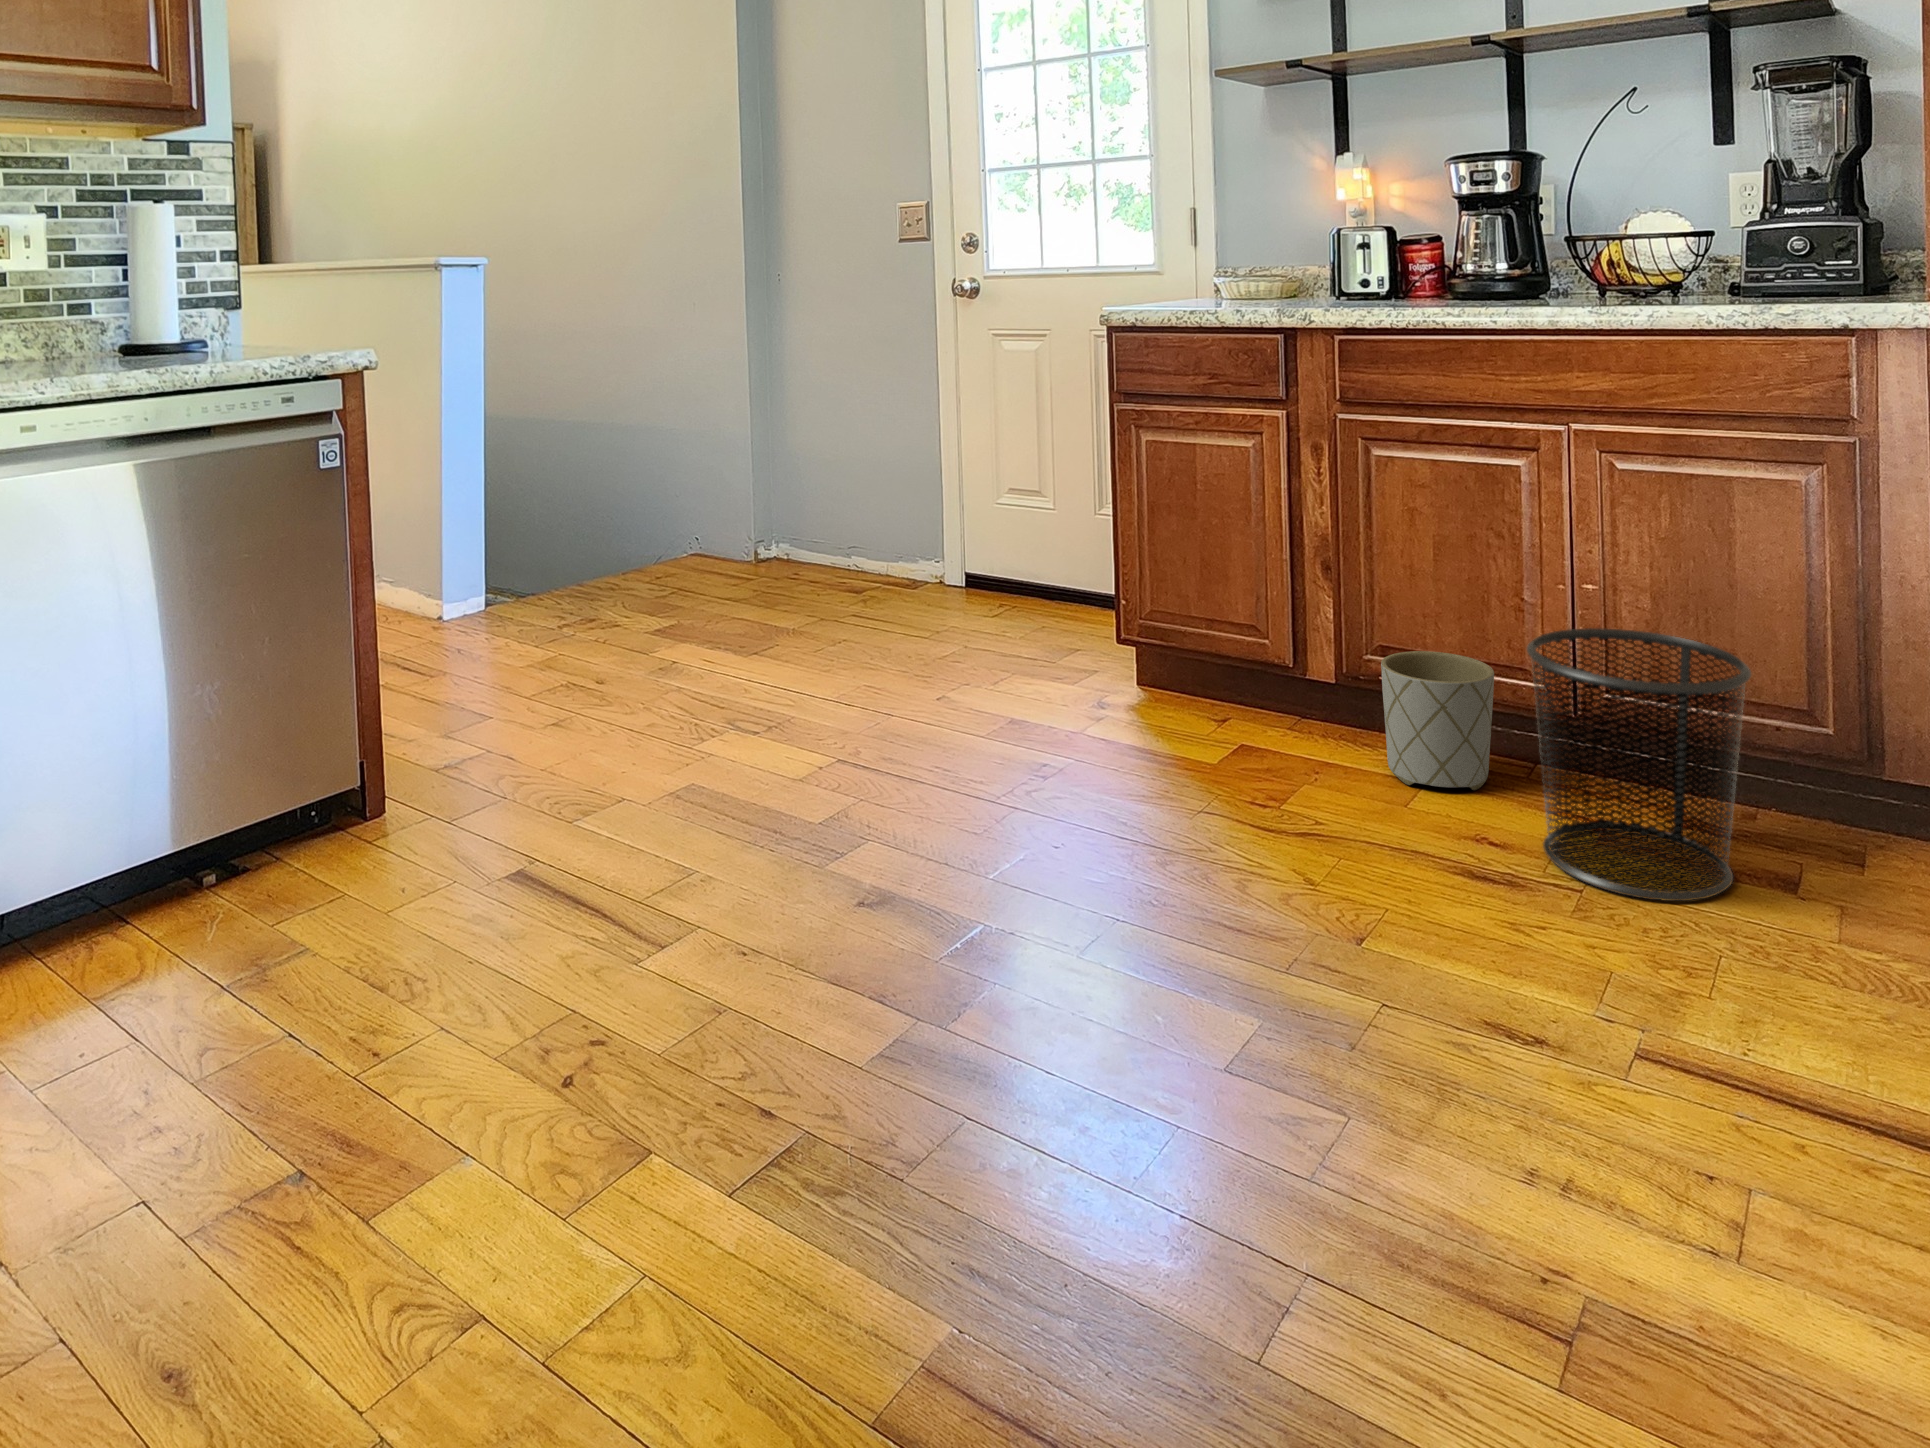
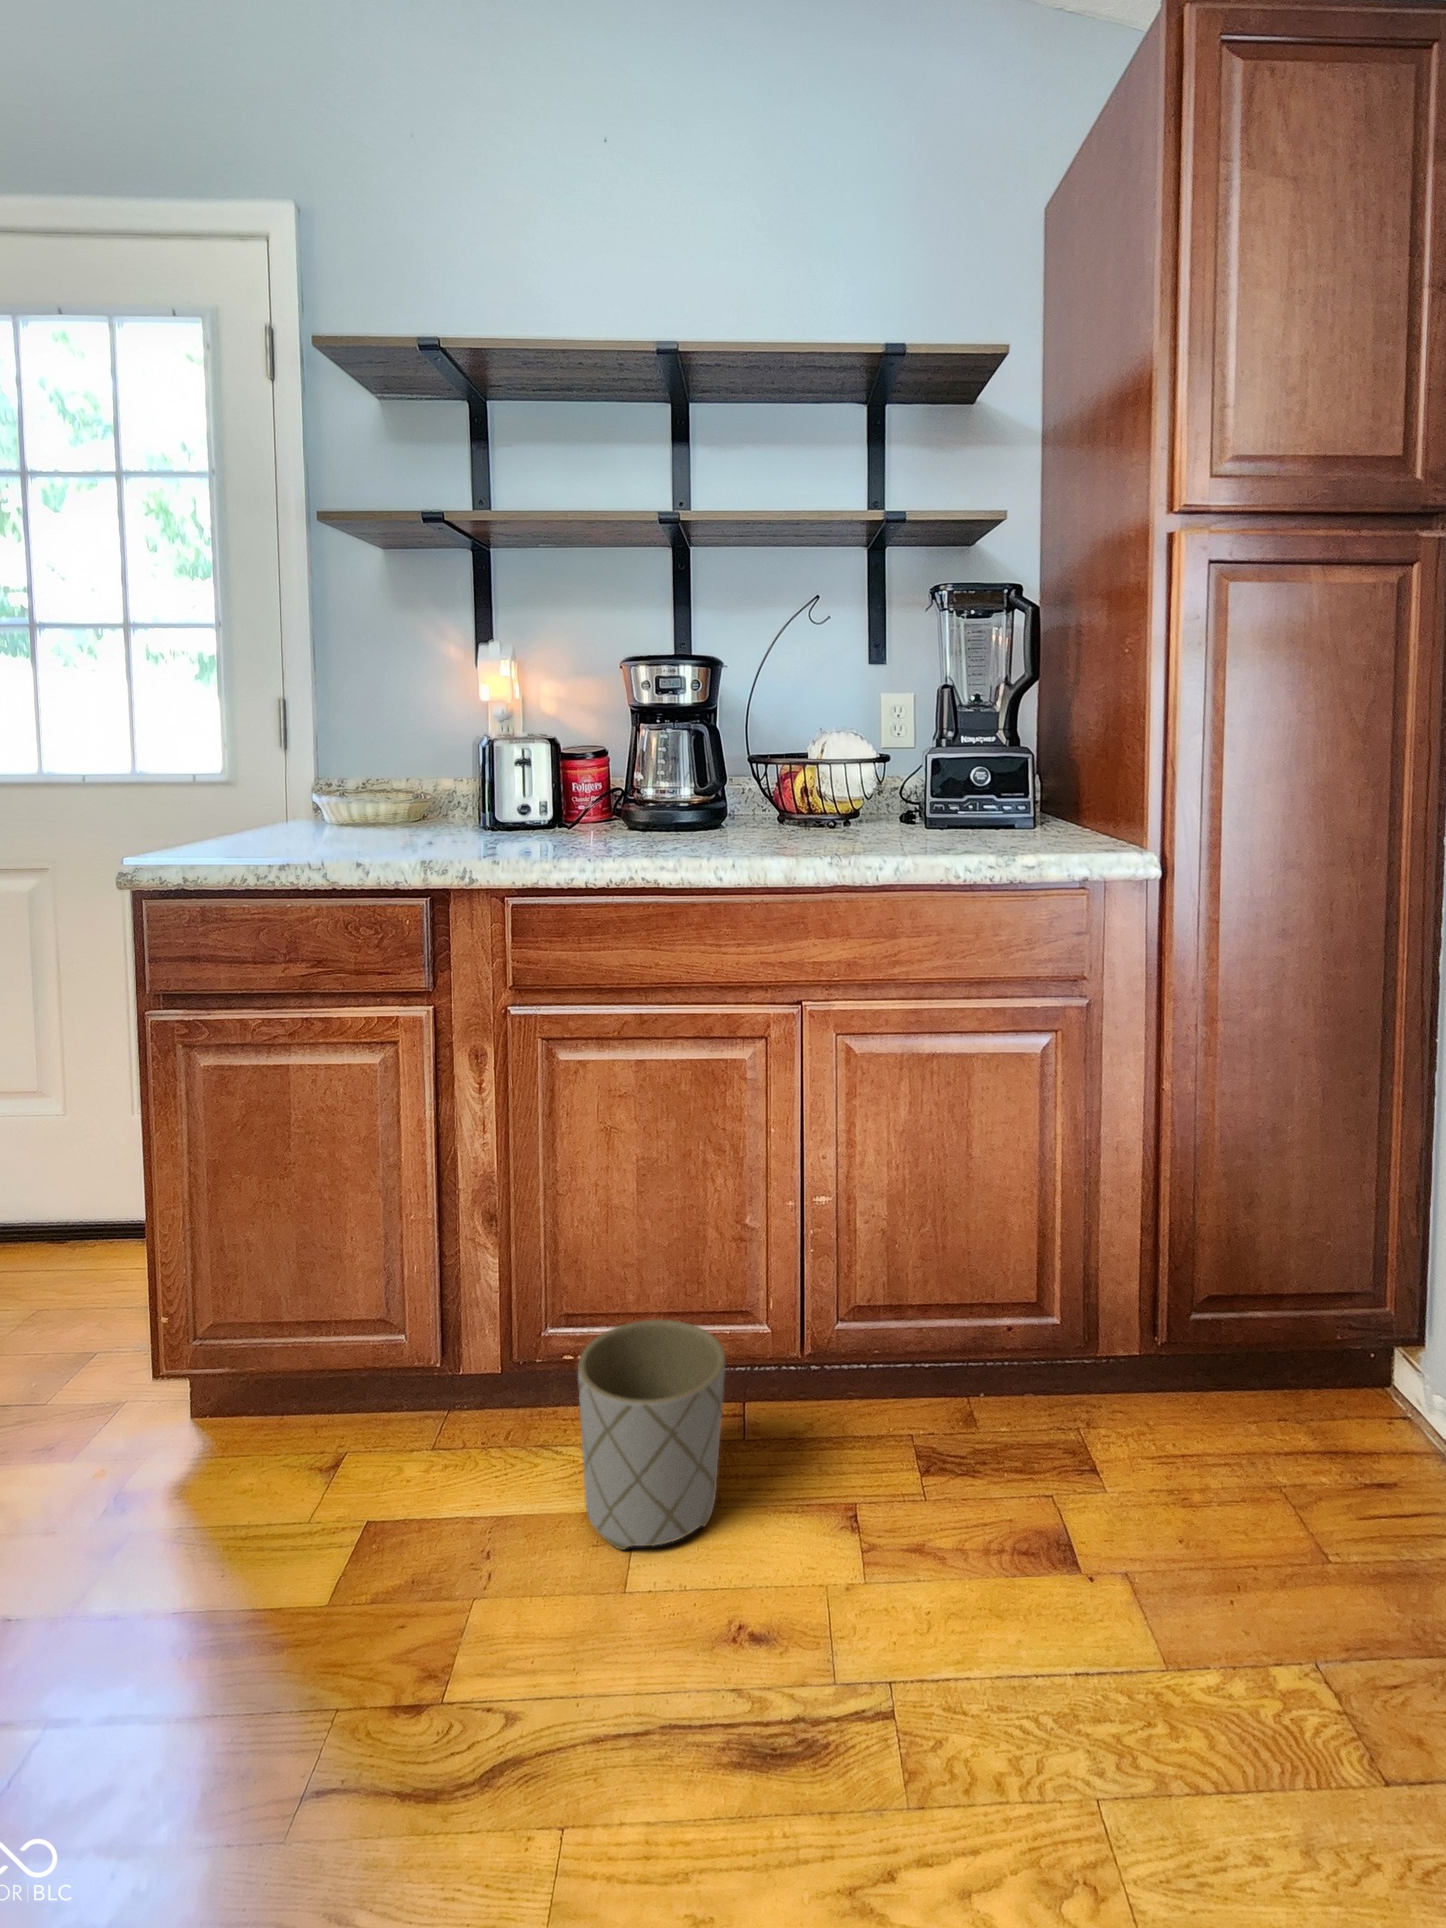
waste bin: present [1527,628,1751,901] -> none [813,1285,1088,1729]

